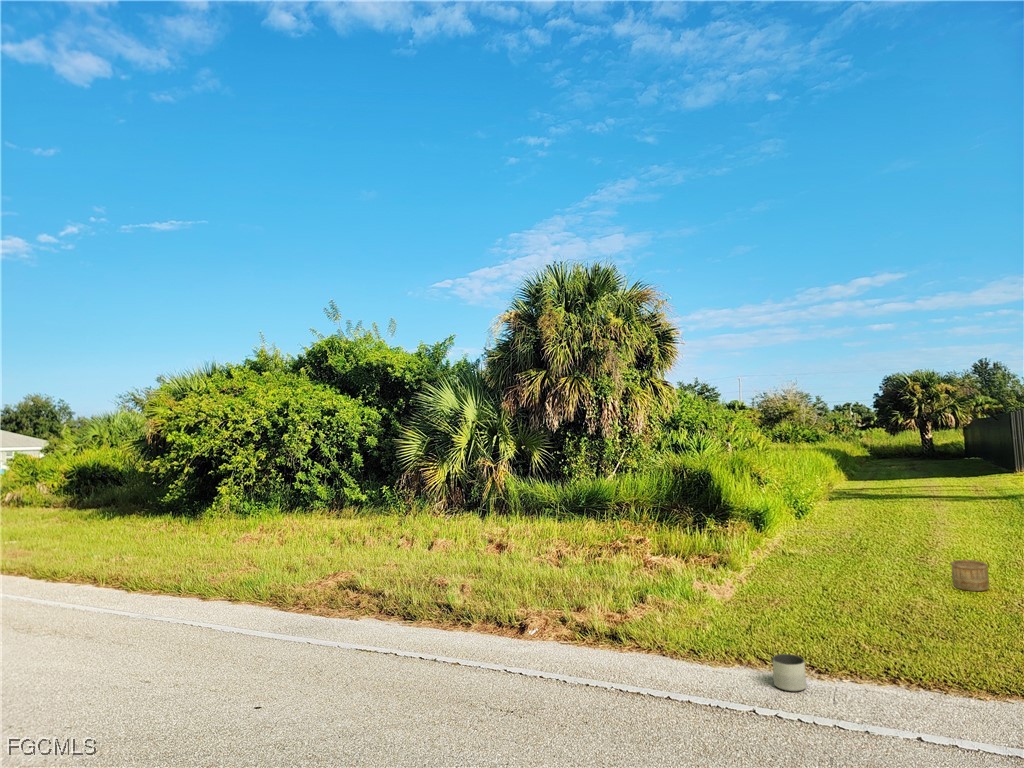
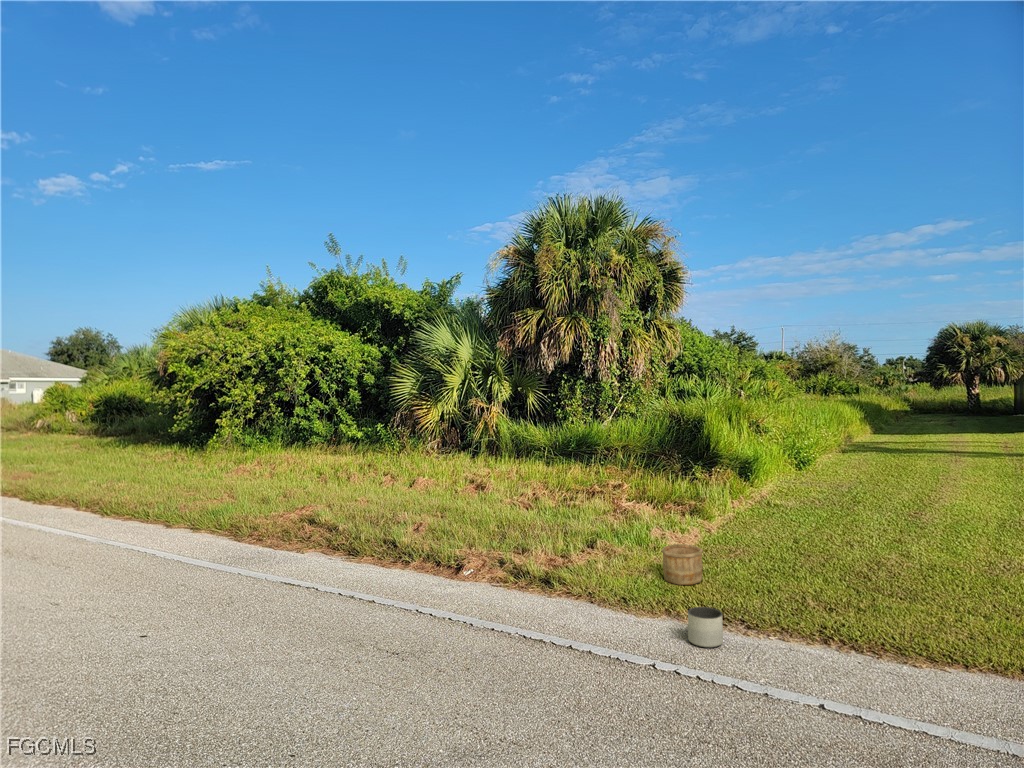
wooden bucket: present [950,560,989,591] -> present [661,544,703,585]

